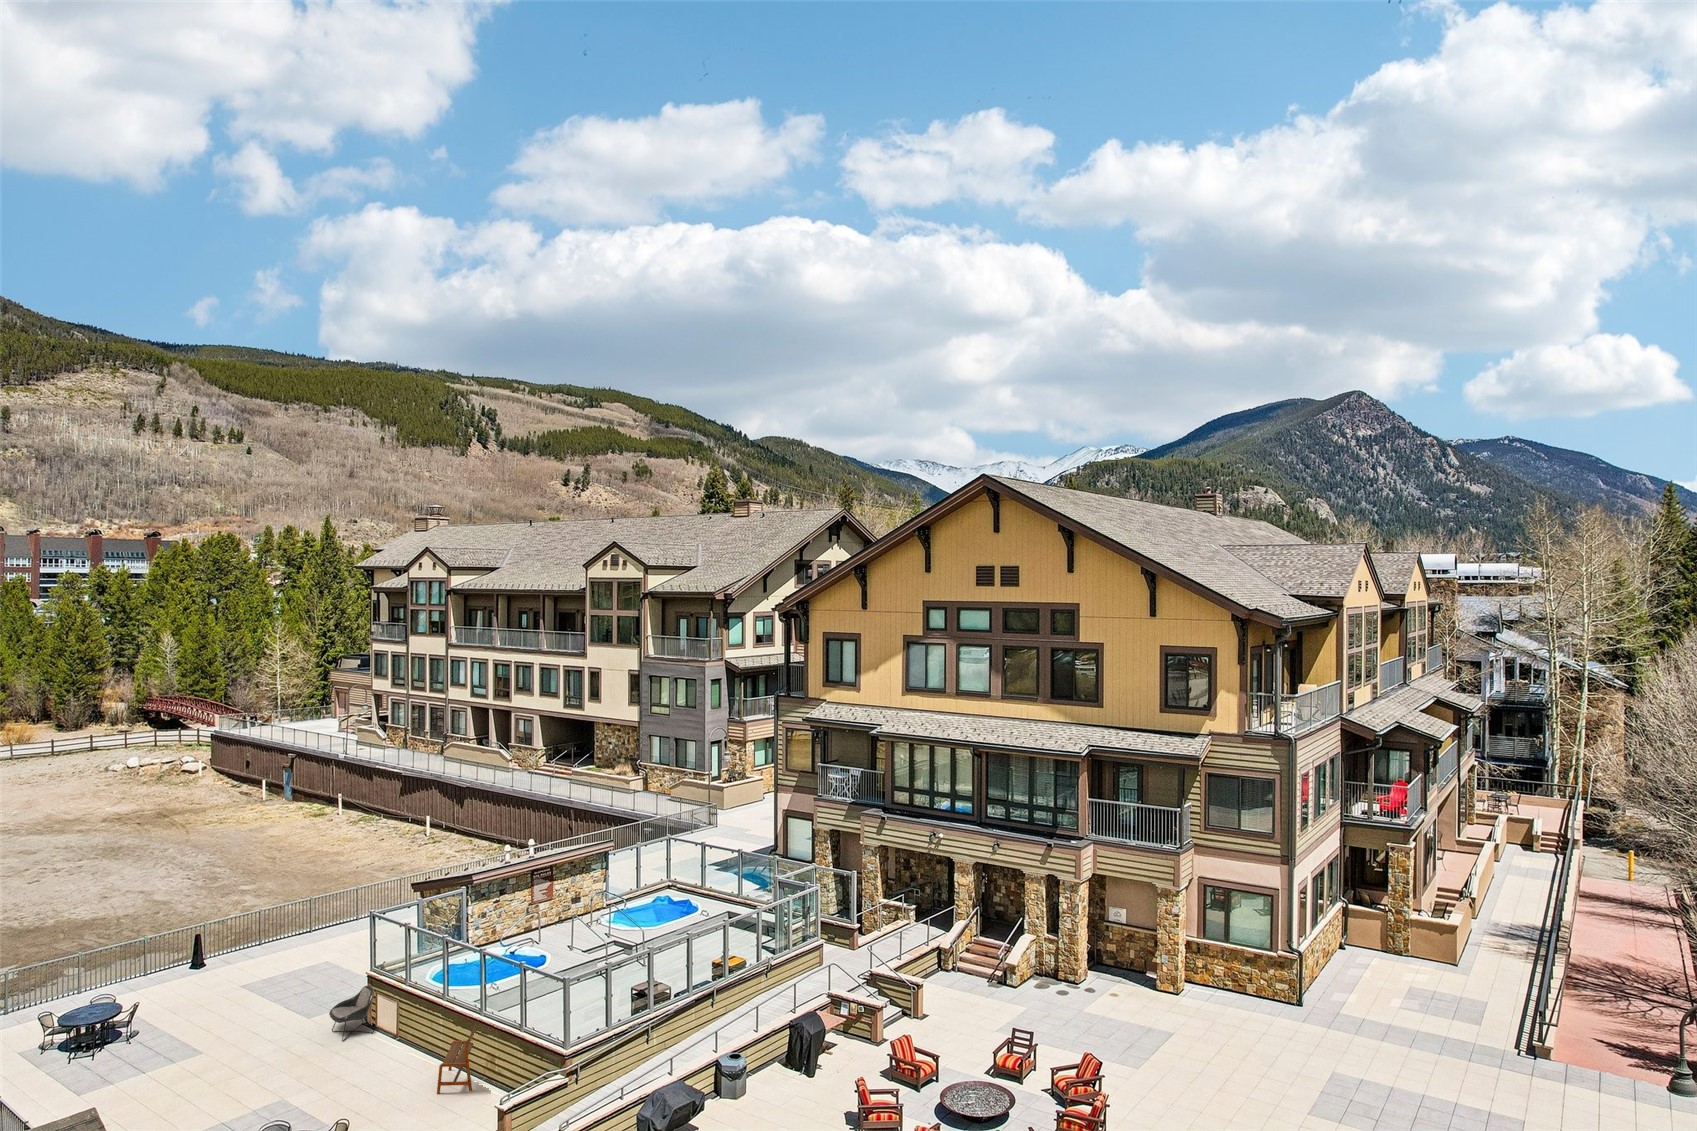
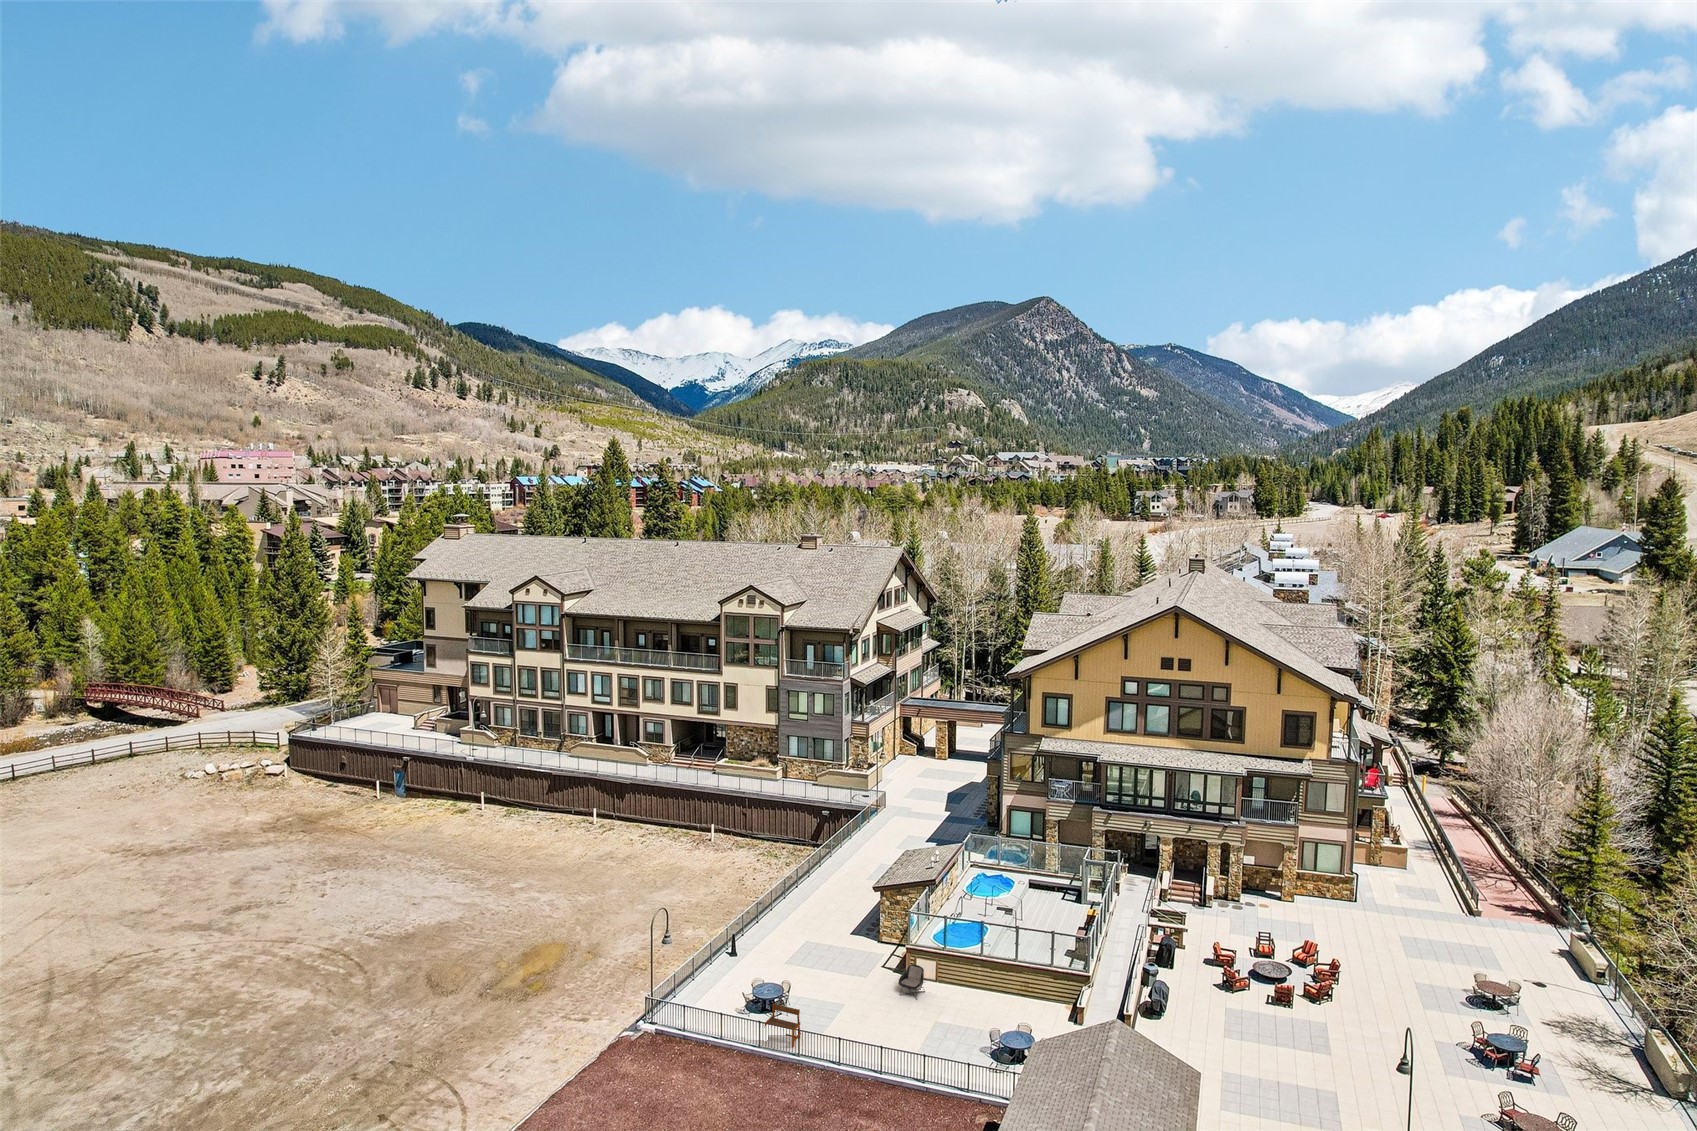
bench: present [437,1024,477,1094] -> present [765,1003,801,1047]

